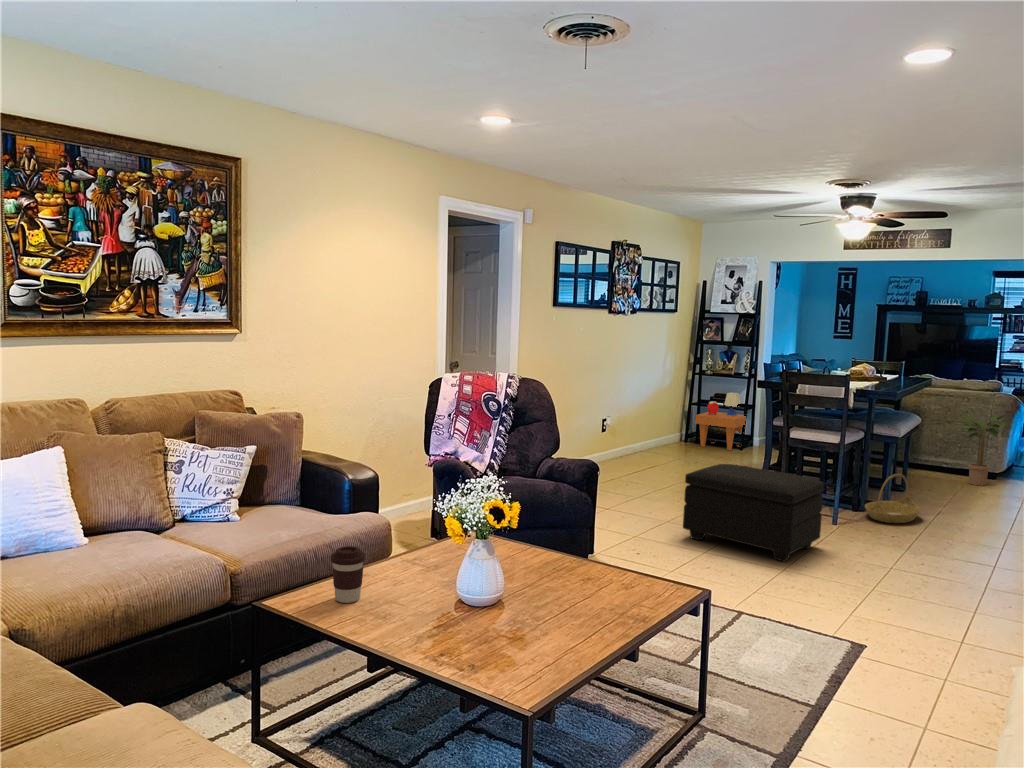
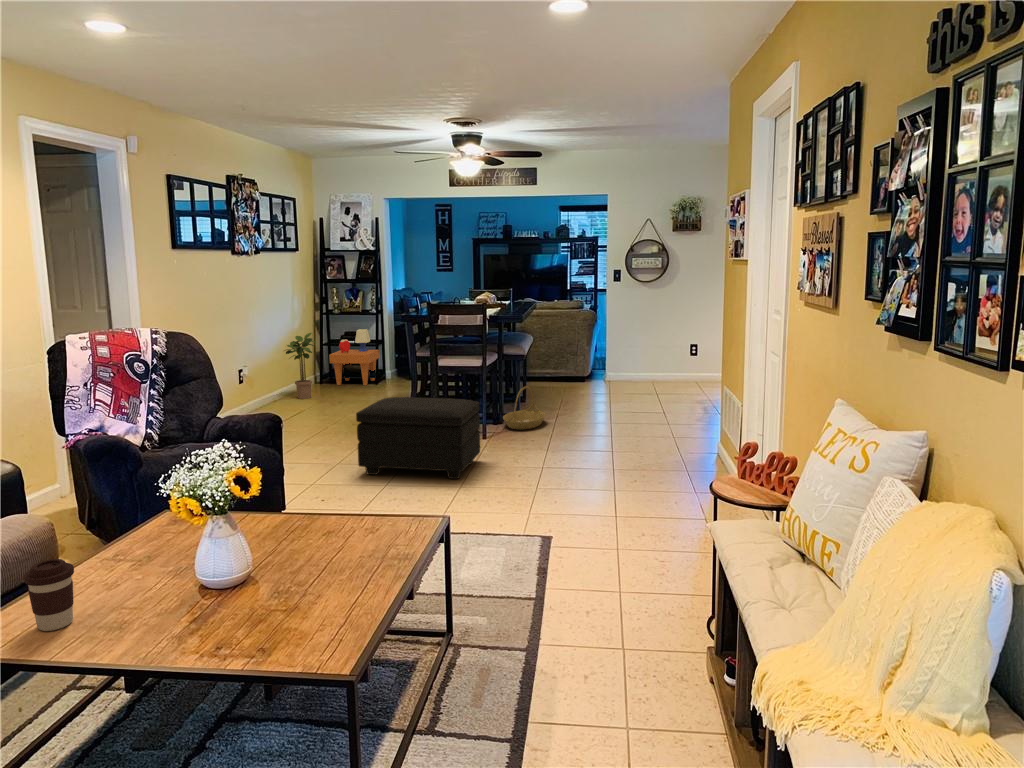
potted plant: present [958,415,1014,486] -> present [284,333,316,399]

